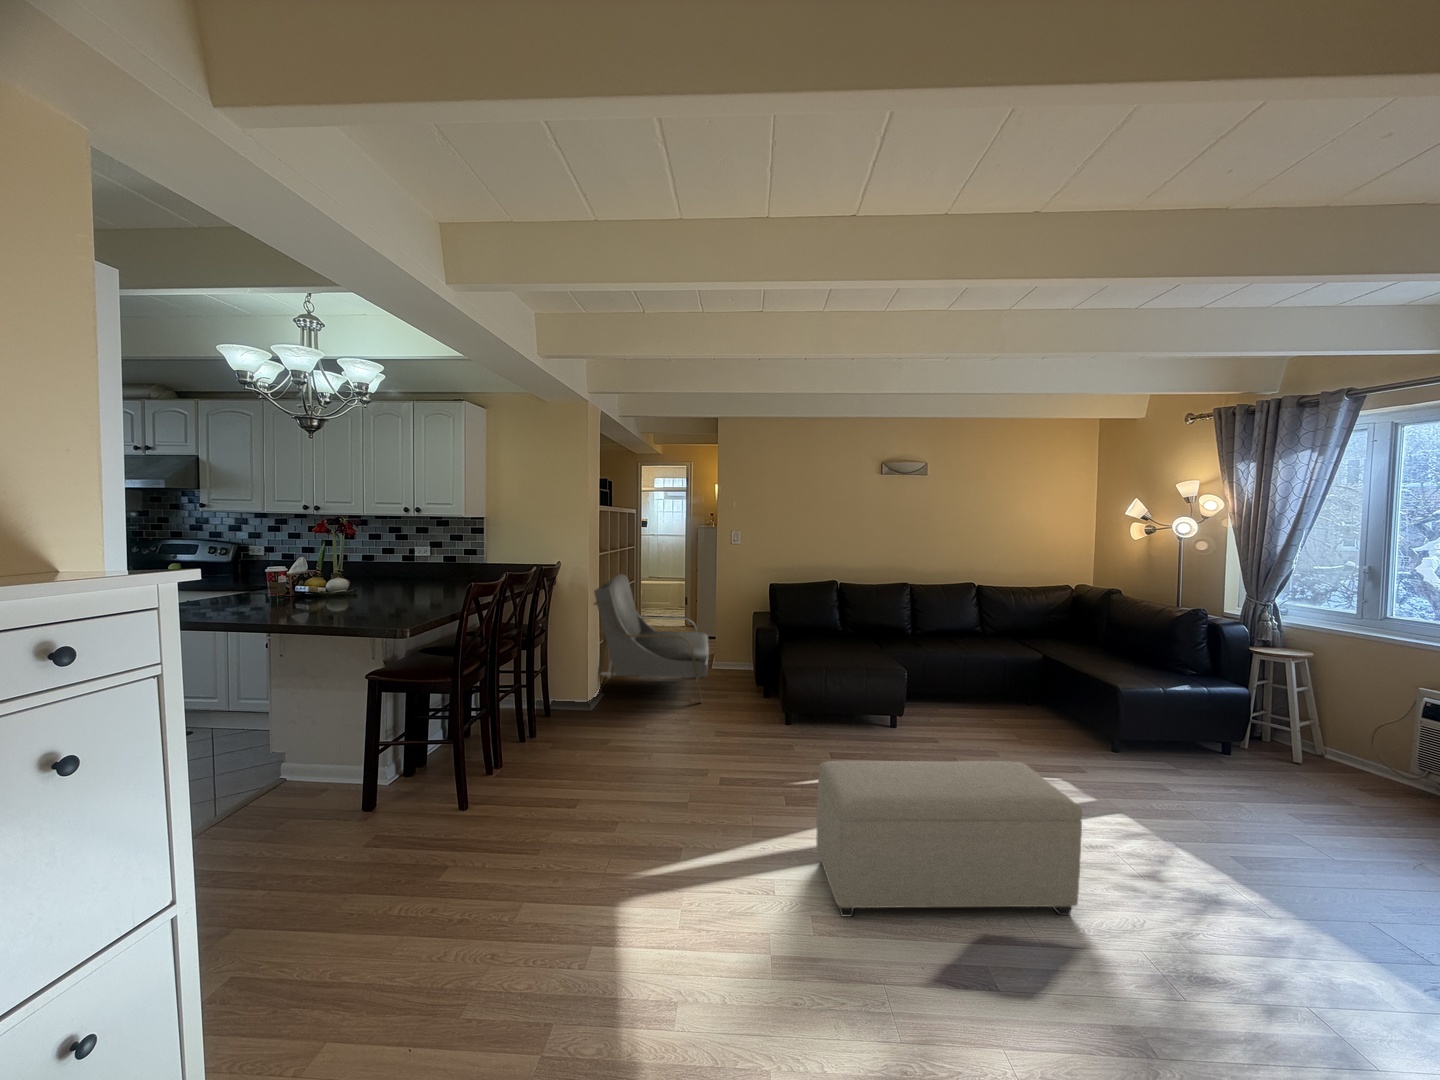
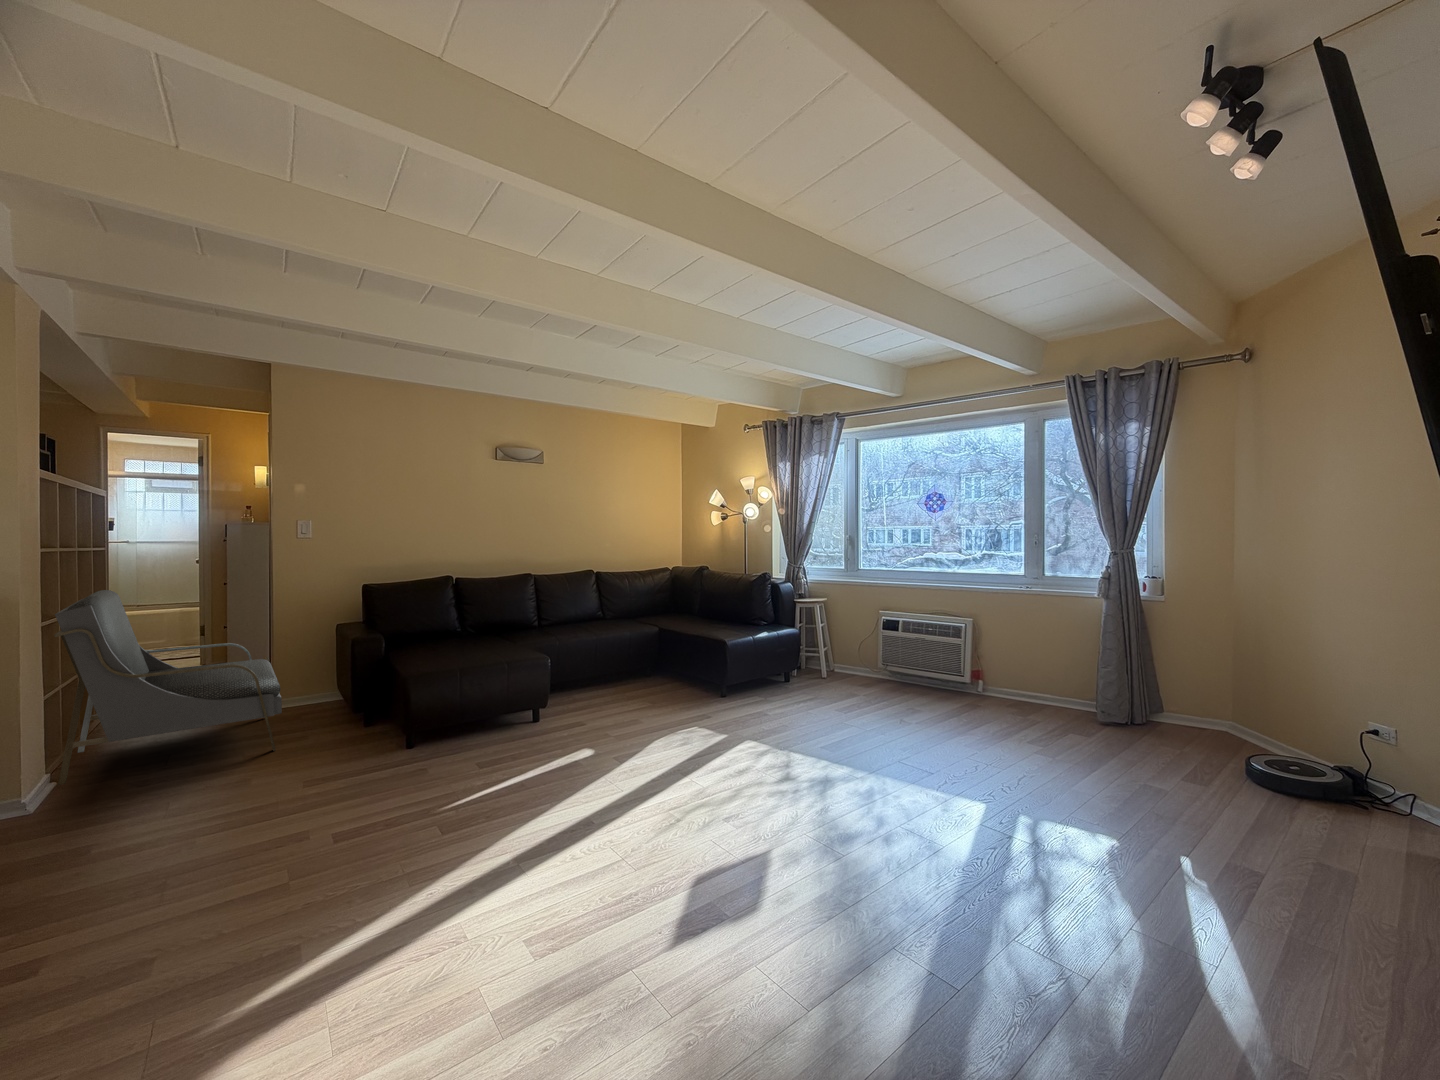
ottoman: present [816,761,1082,917] -> none [509,711,757,920]

